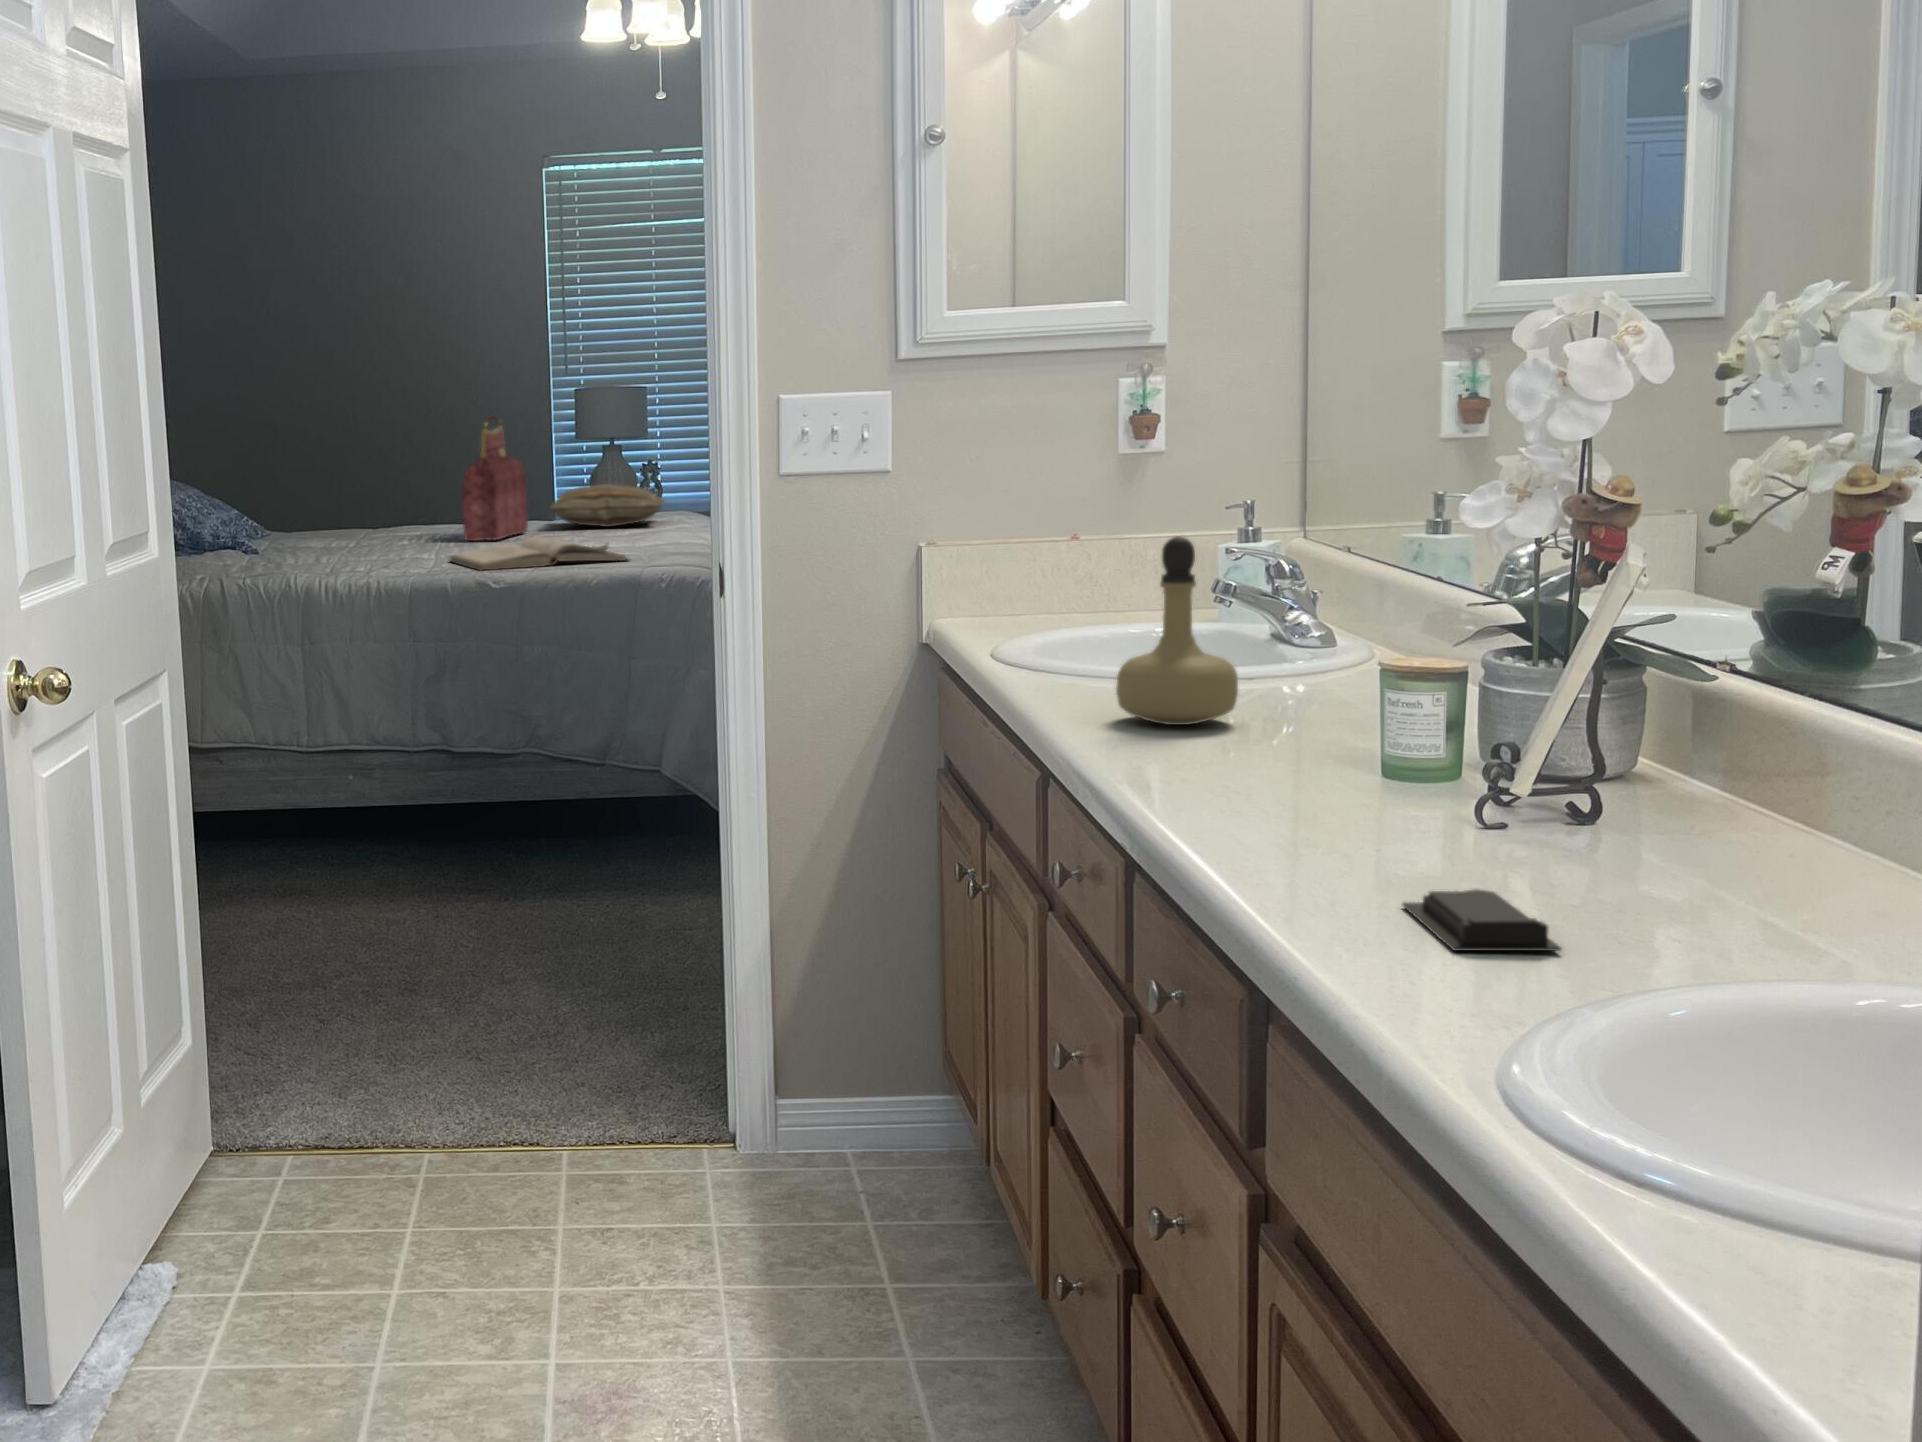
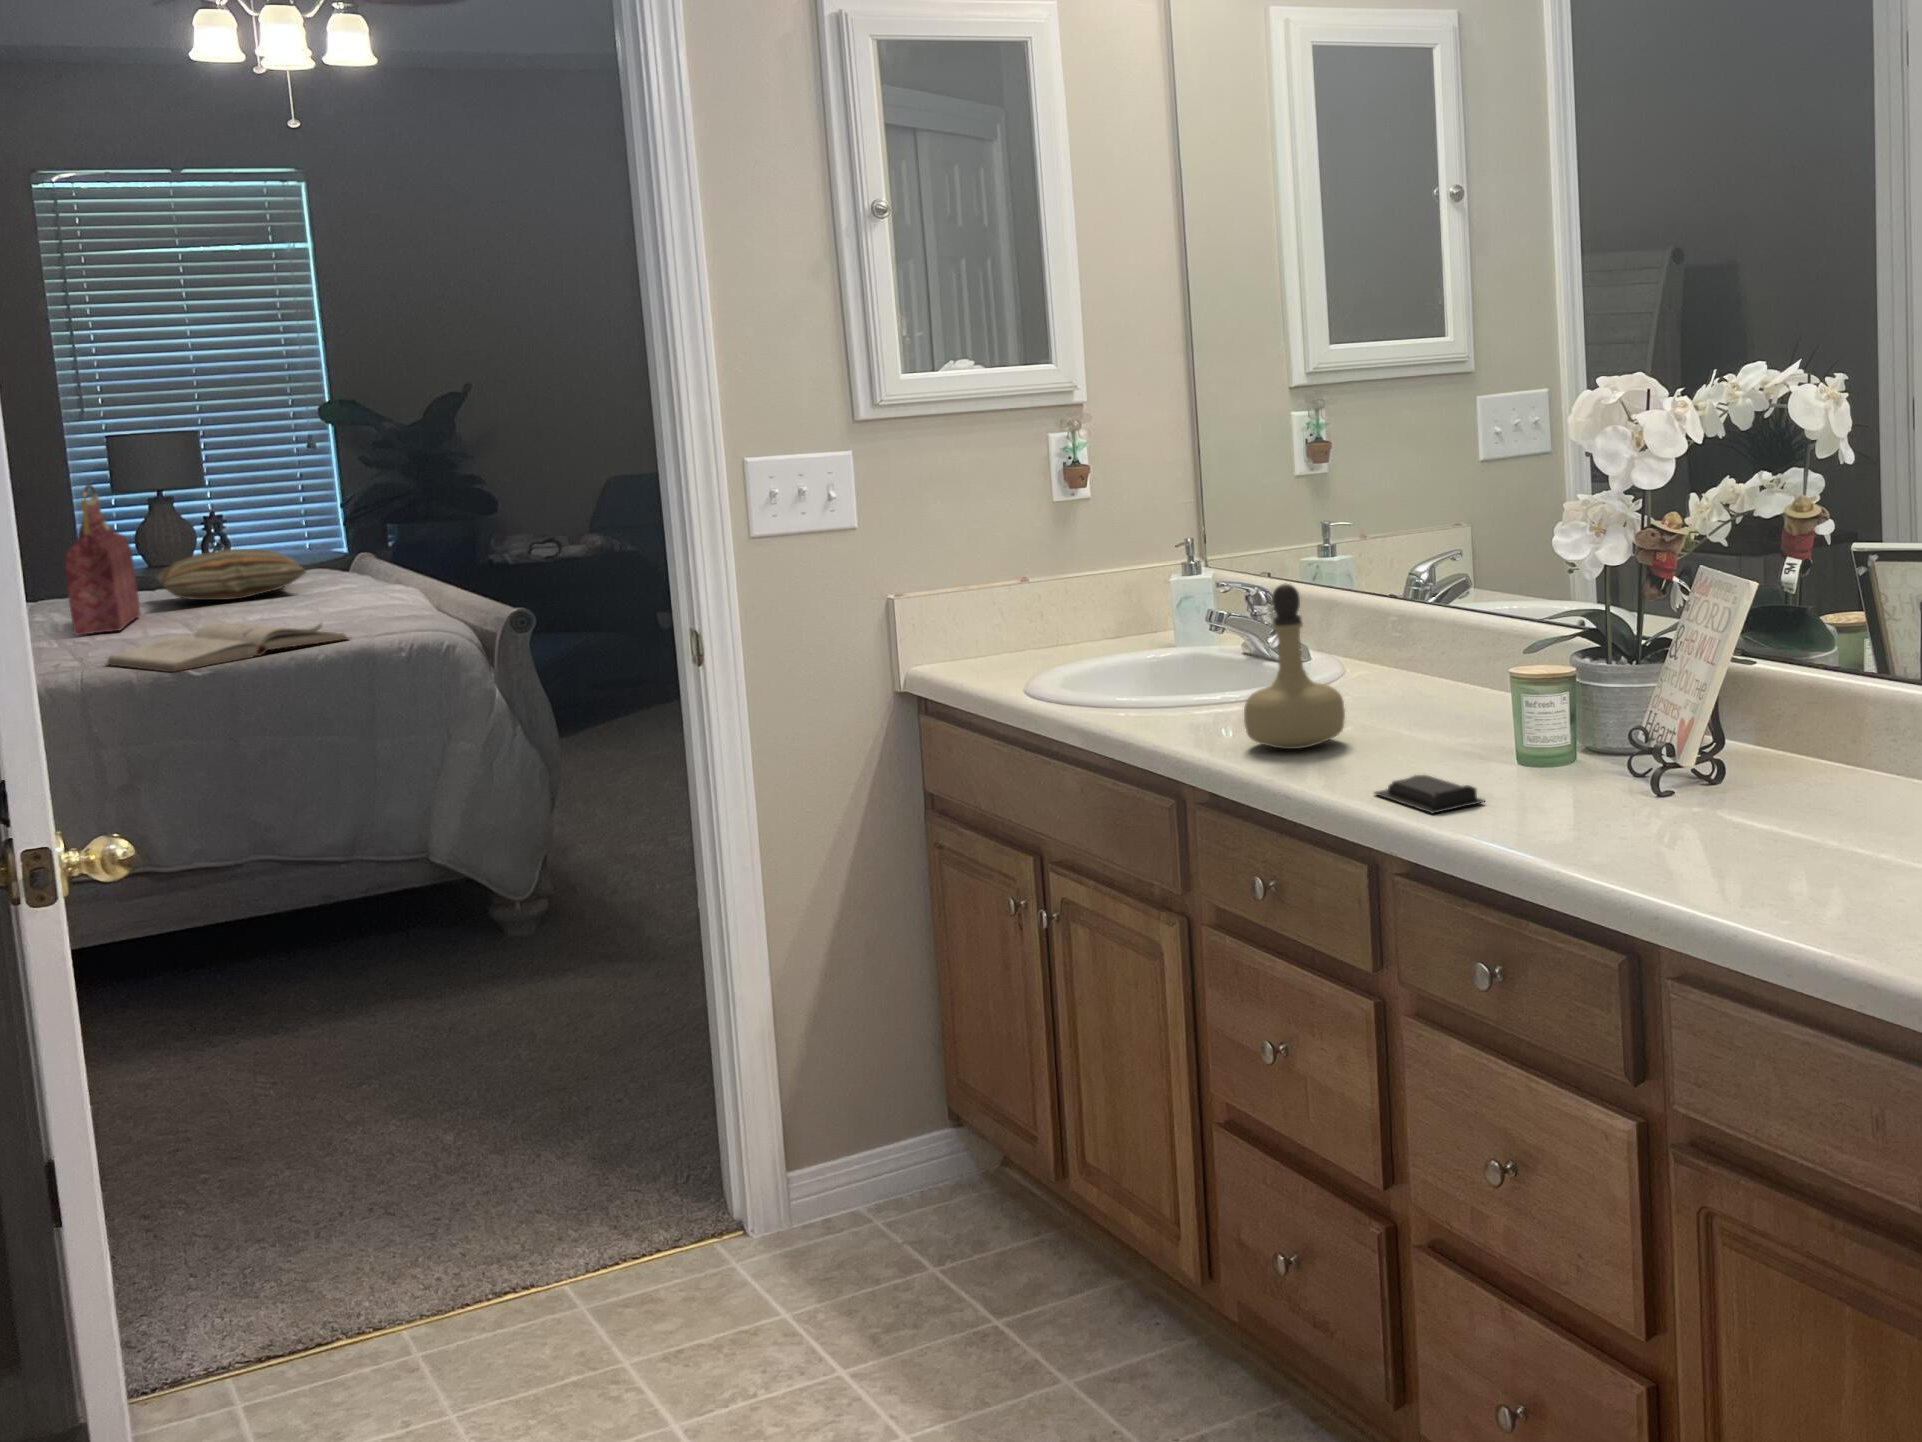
soap bar: present [1402,889,1561,951] -> present [1375,775,1484,813]

